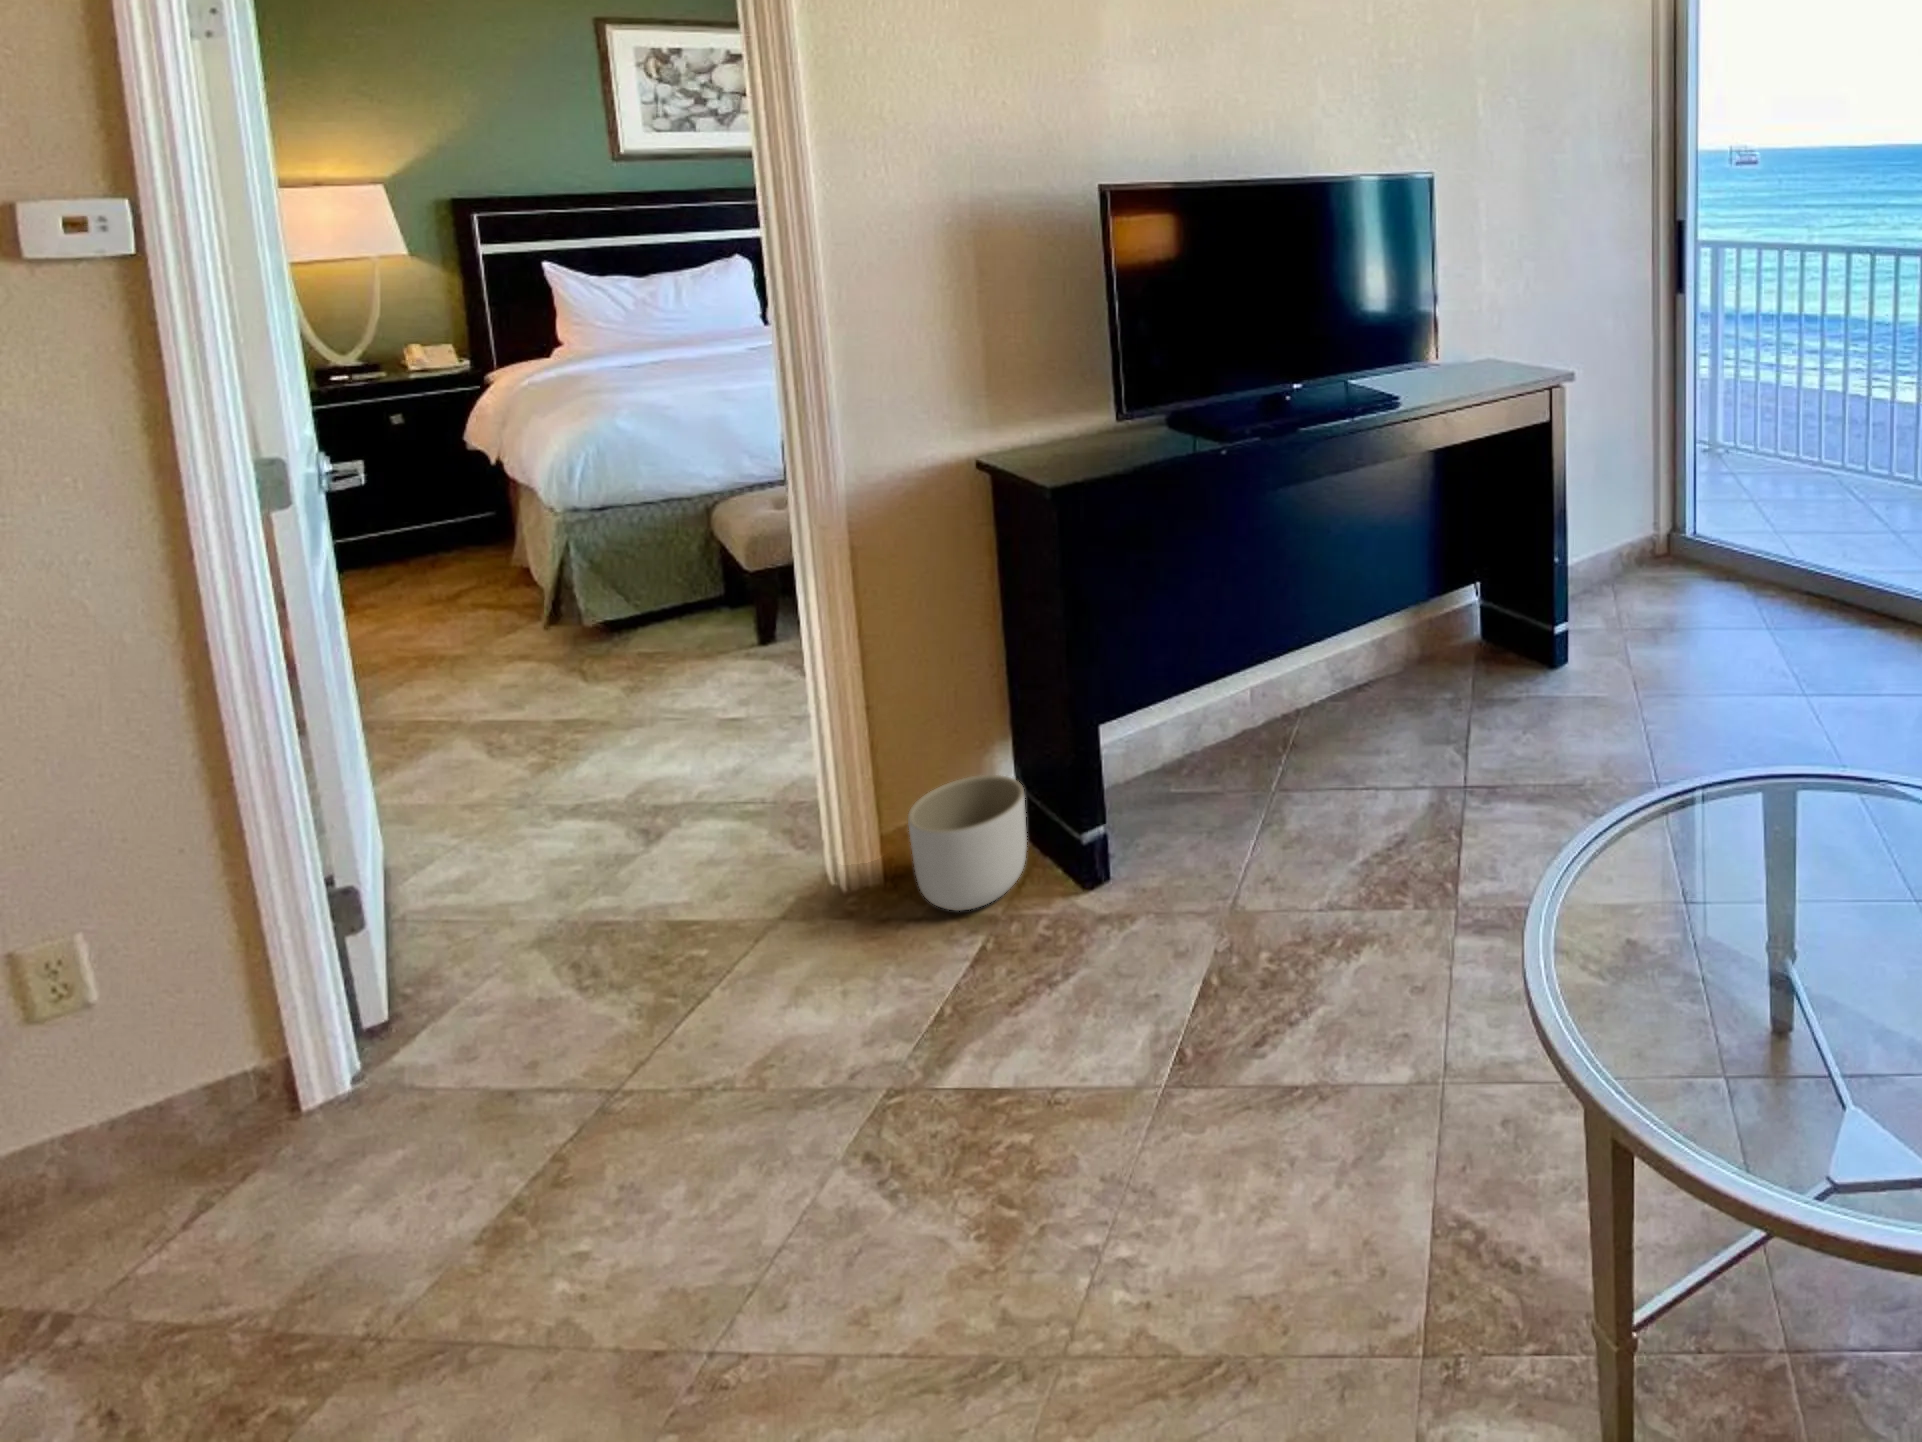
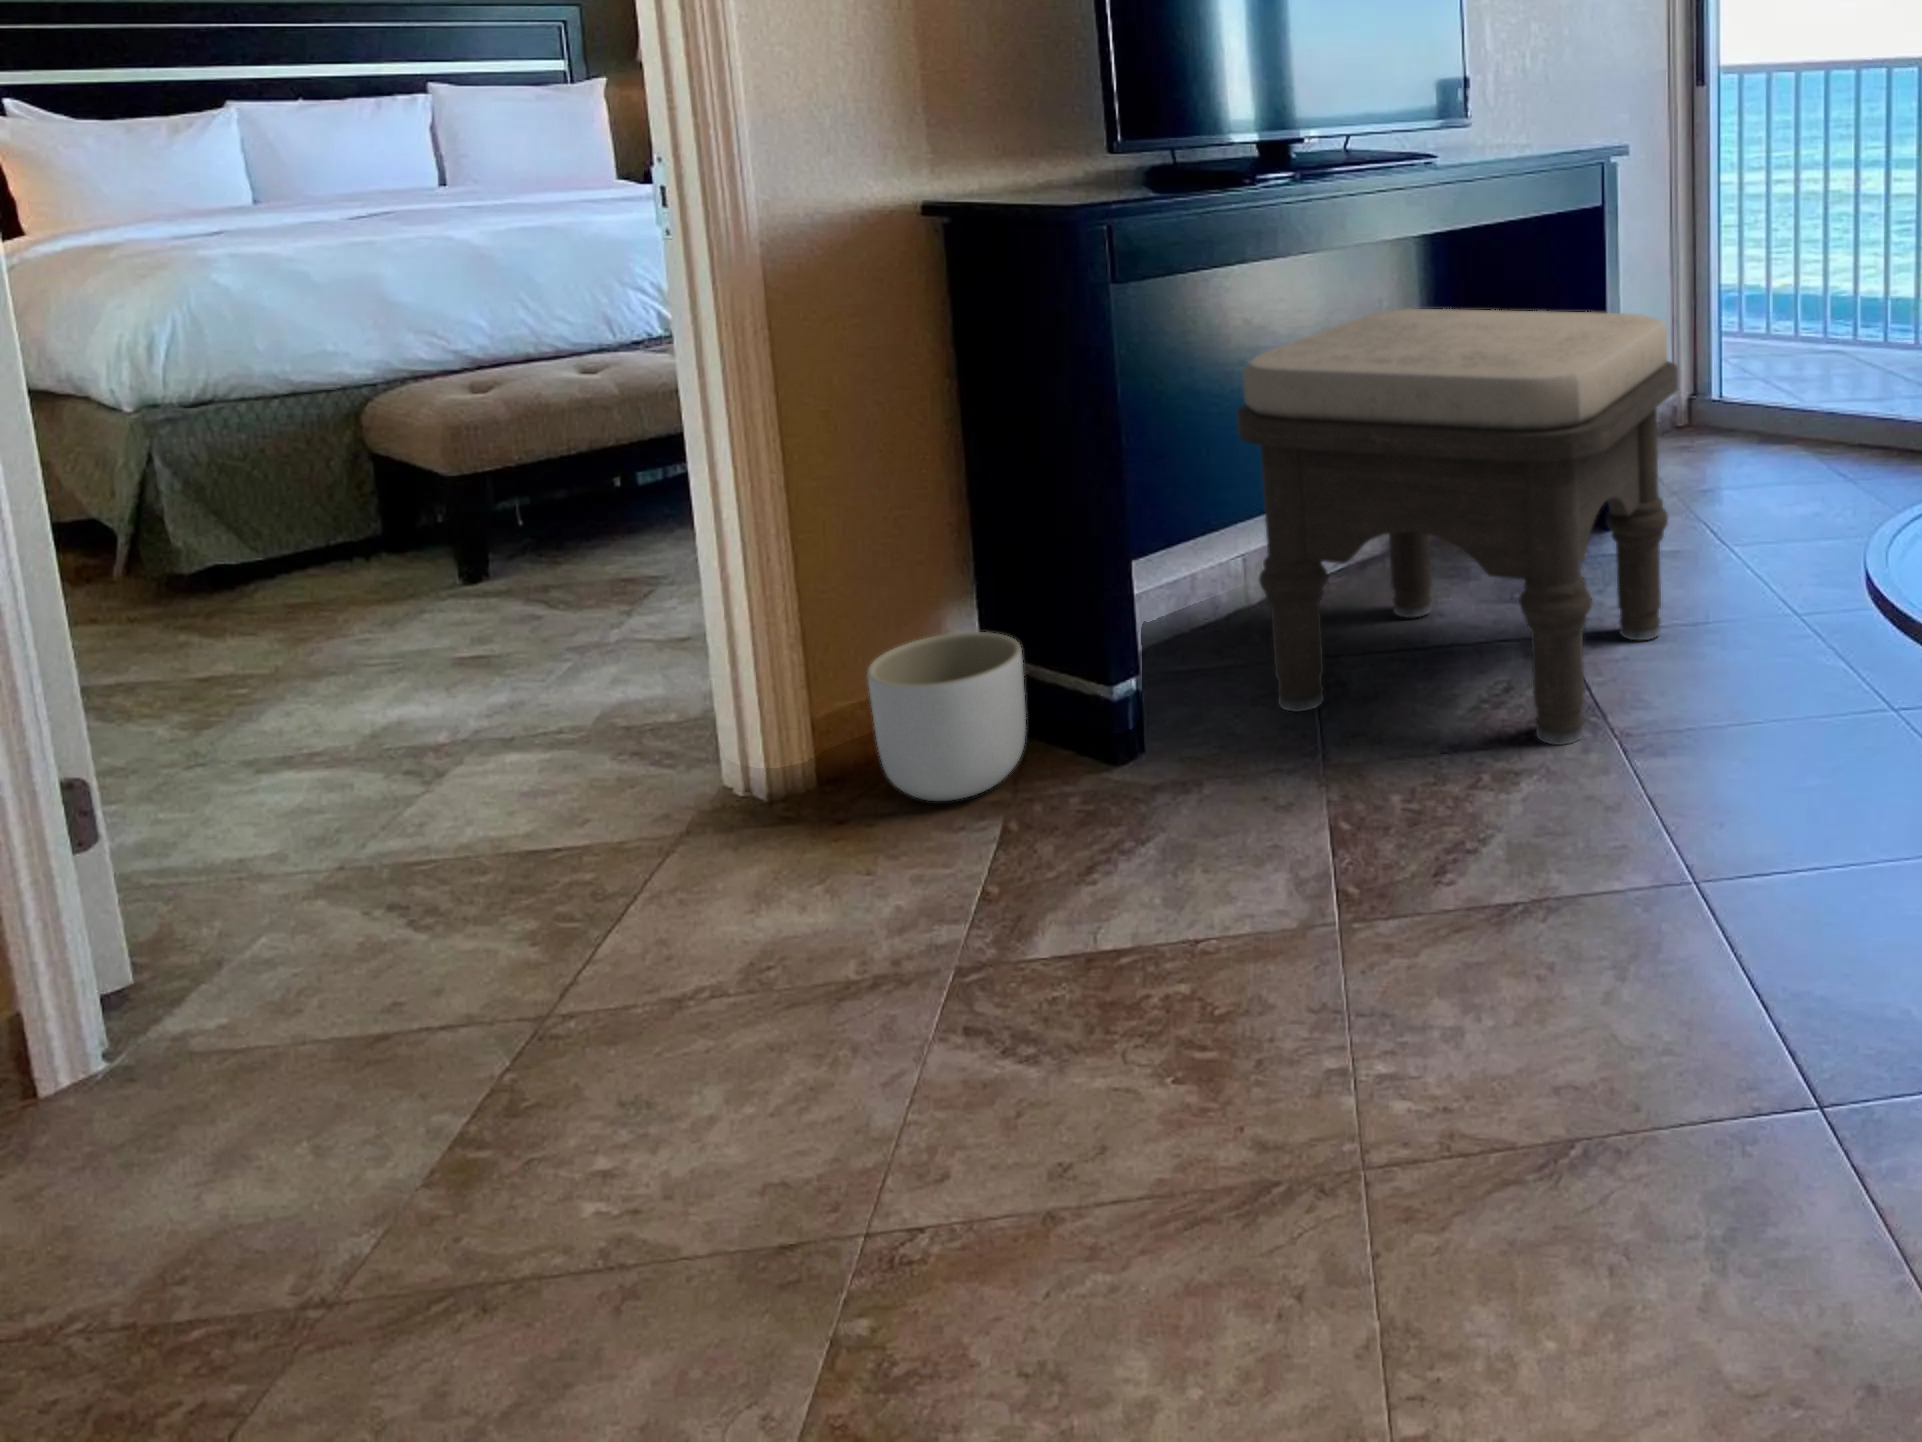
ottoman: none [1199,519,1555,910] -> present [1237,309,1679,745]

